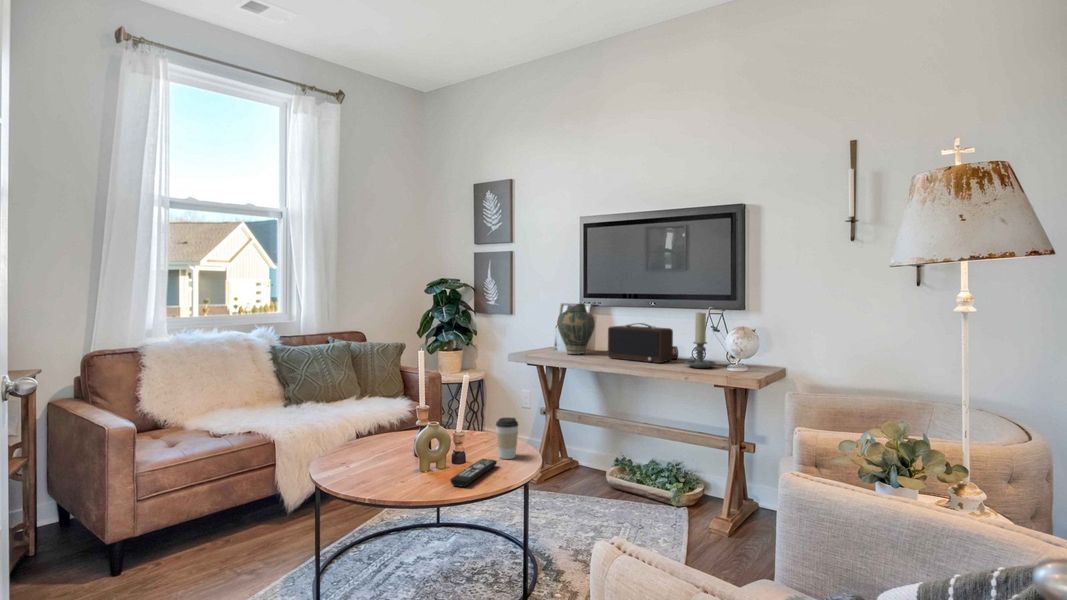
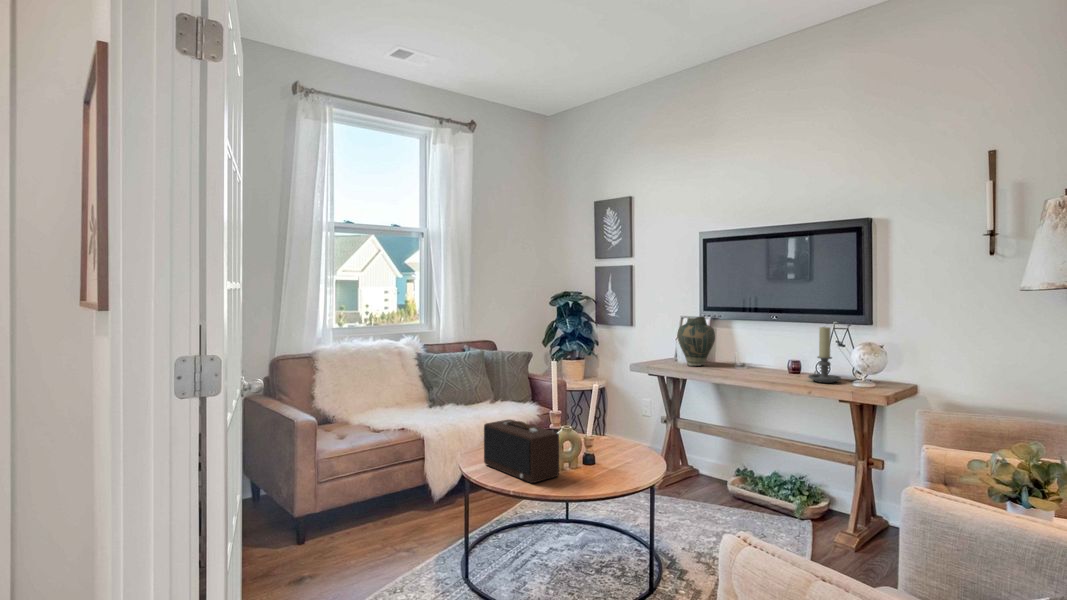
speaker: present [608,323,673,363] -> present [484,420,559,483]
coffee cup: present [496,418,518,459] -> none [622,425,643,463]
remote control: present [450,459,497,486] -> none [584,462,624,485]

